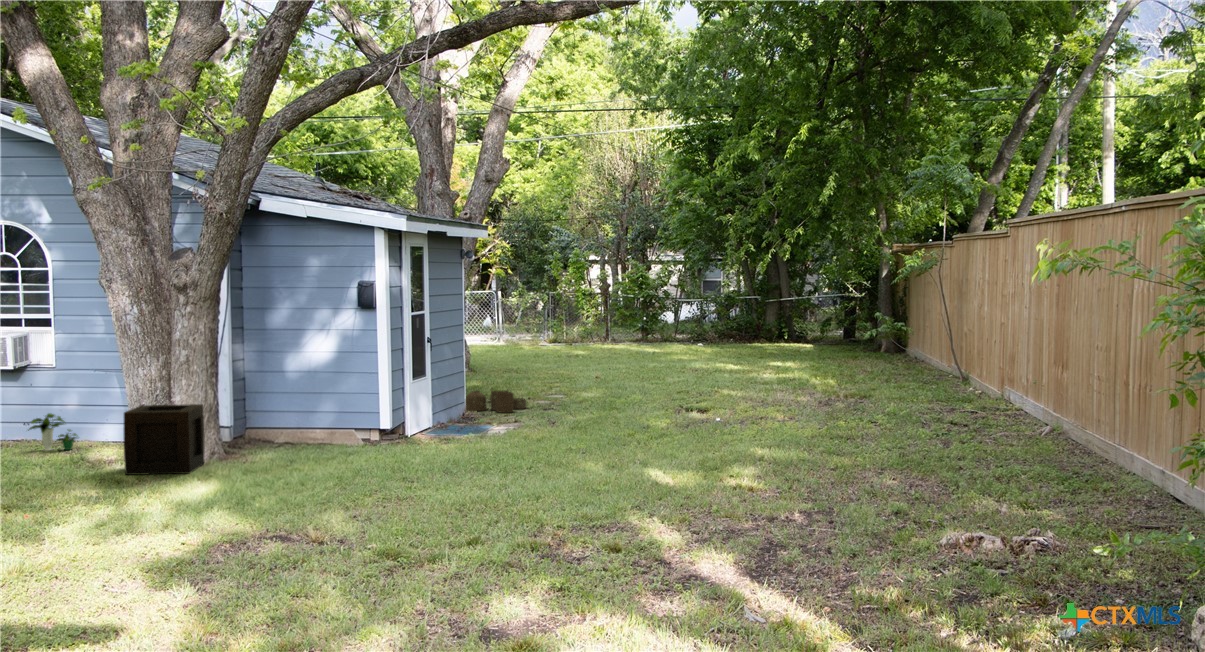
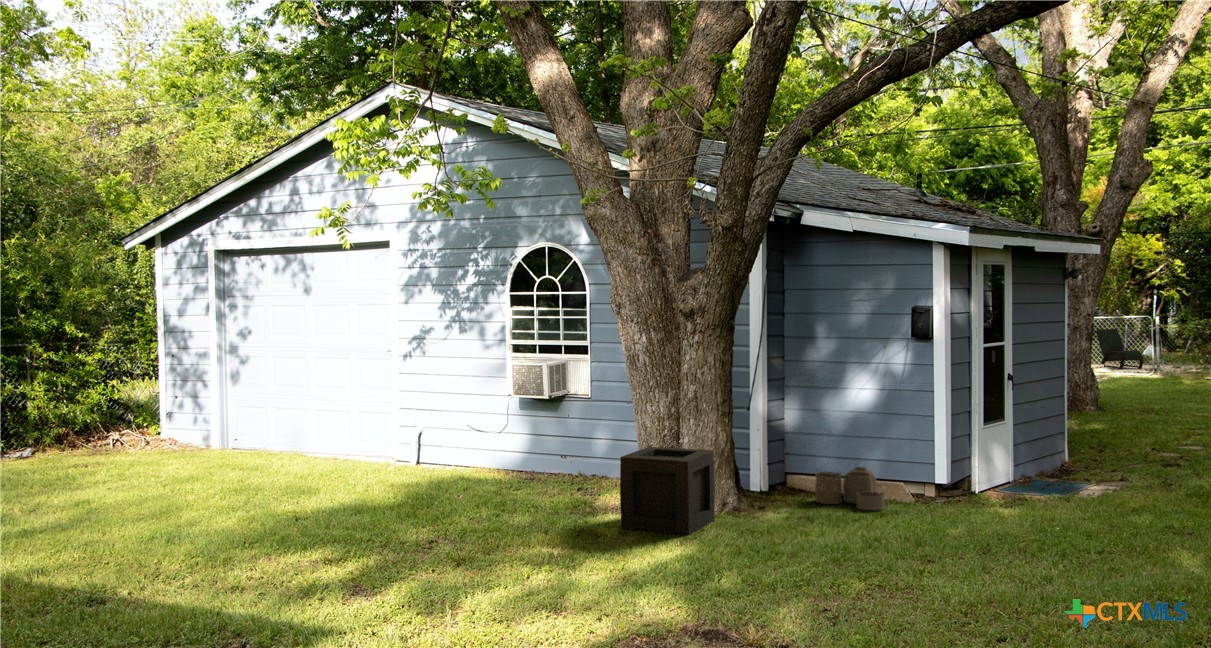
lounge chair: none [496,304,536,343] -> present [1096,329,1143,370]
woven basket: present [465,390,526,413] -> present [815,467,884,511]
potted plant: present [28,413,77,451] -> none [559,443,608,483]

